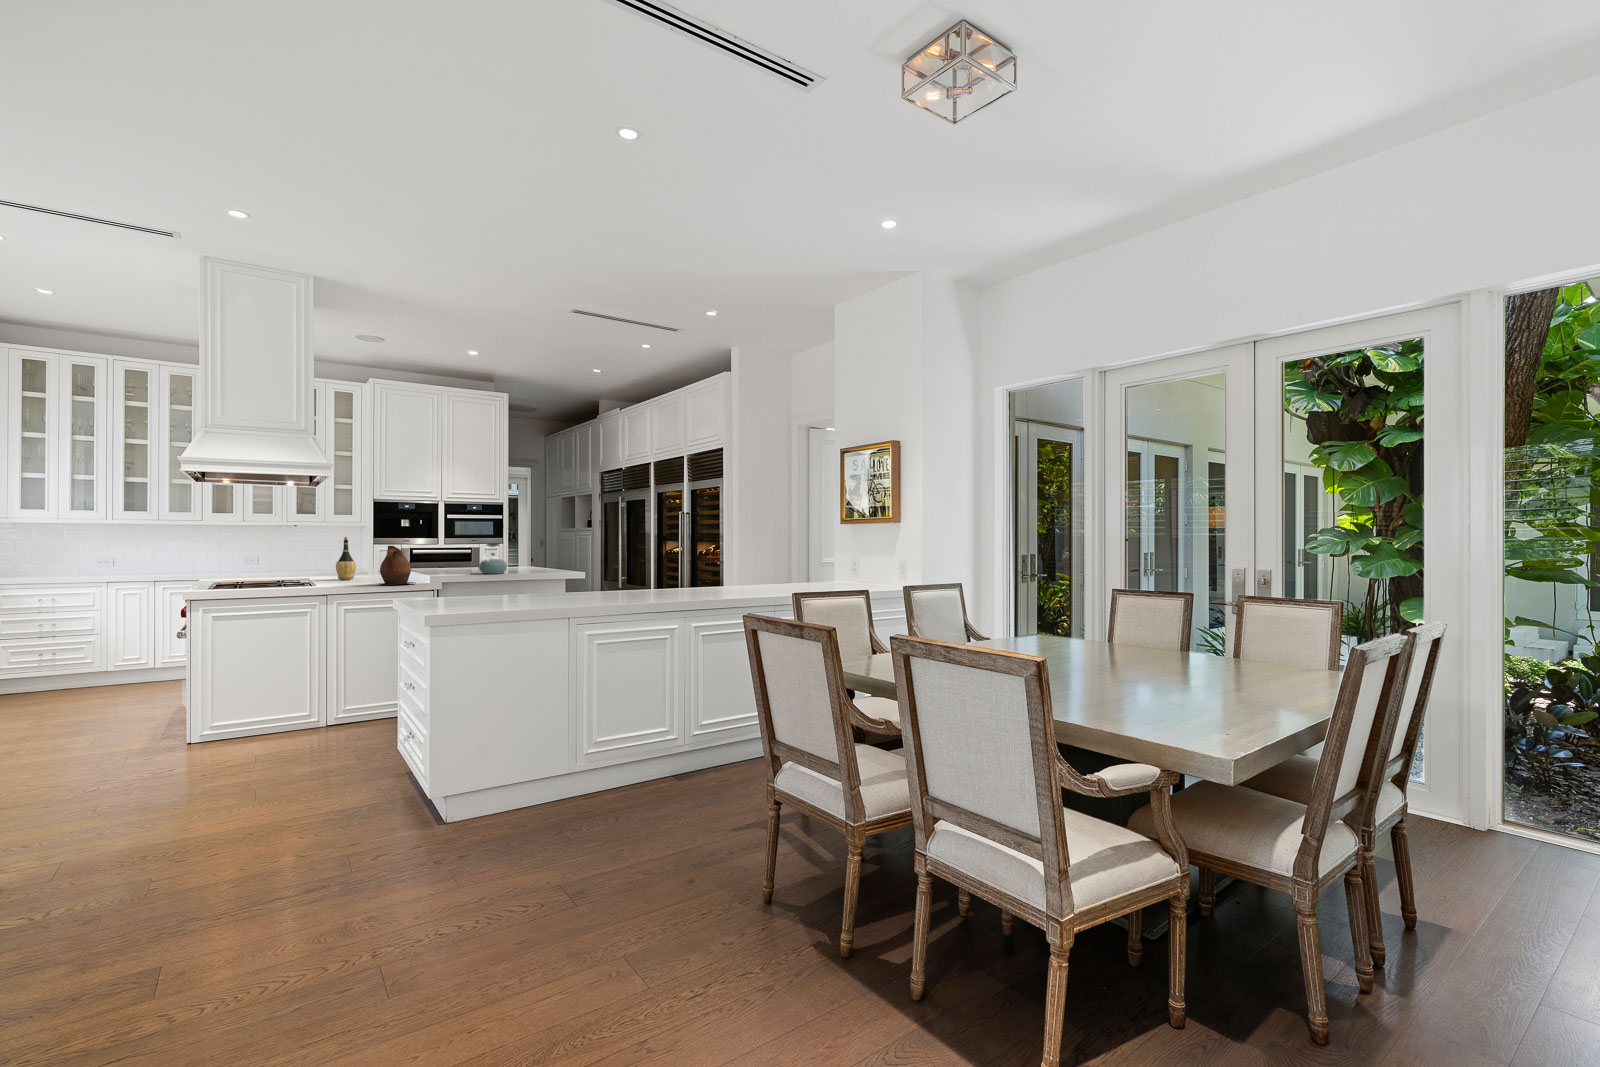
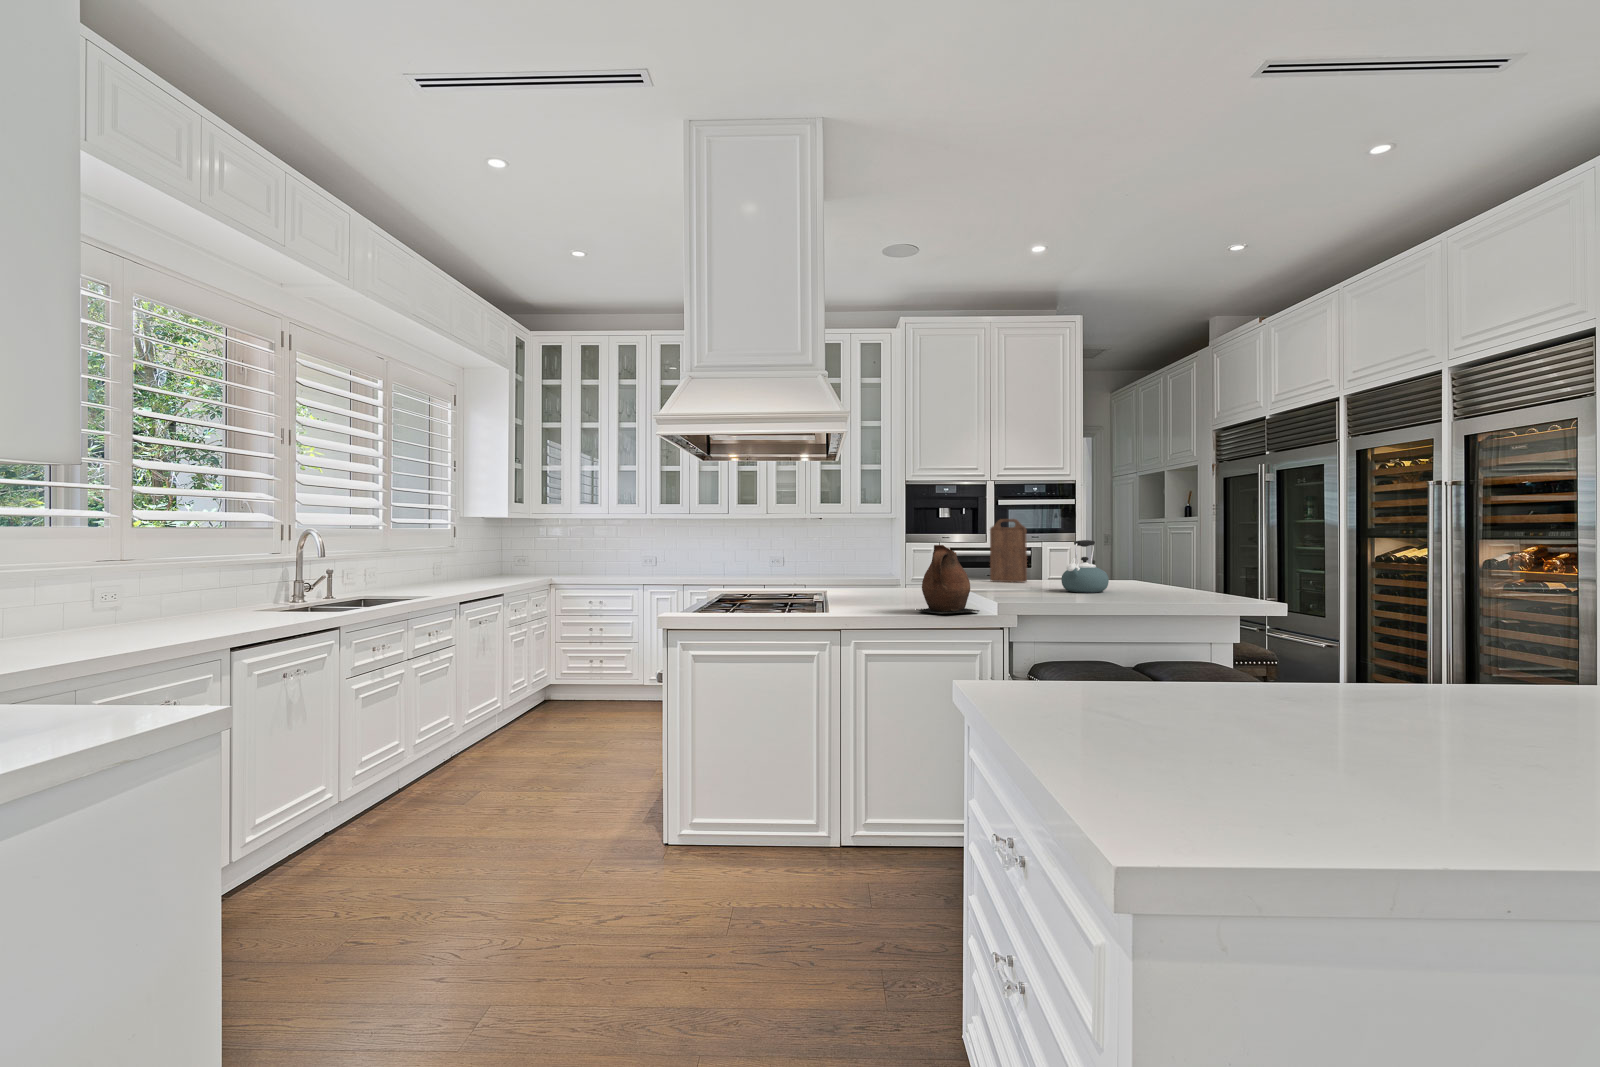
cutting board: none [437,529,462,571] -> present [990,519,1027,582]
wine bottle: present [336,537,356,580] -> none [860,531,886,596]

